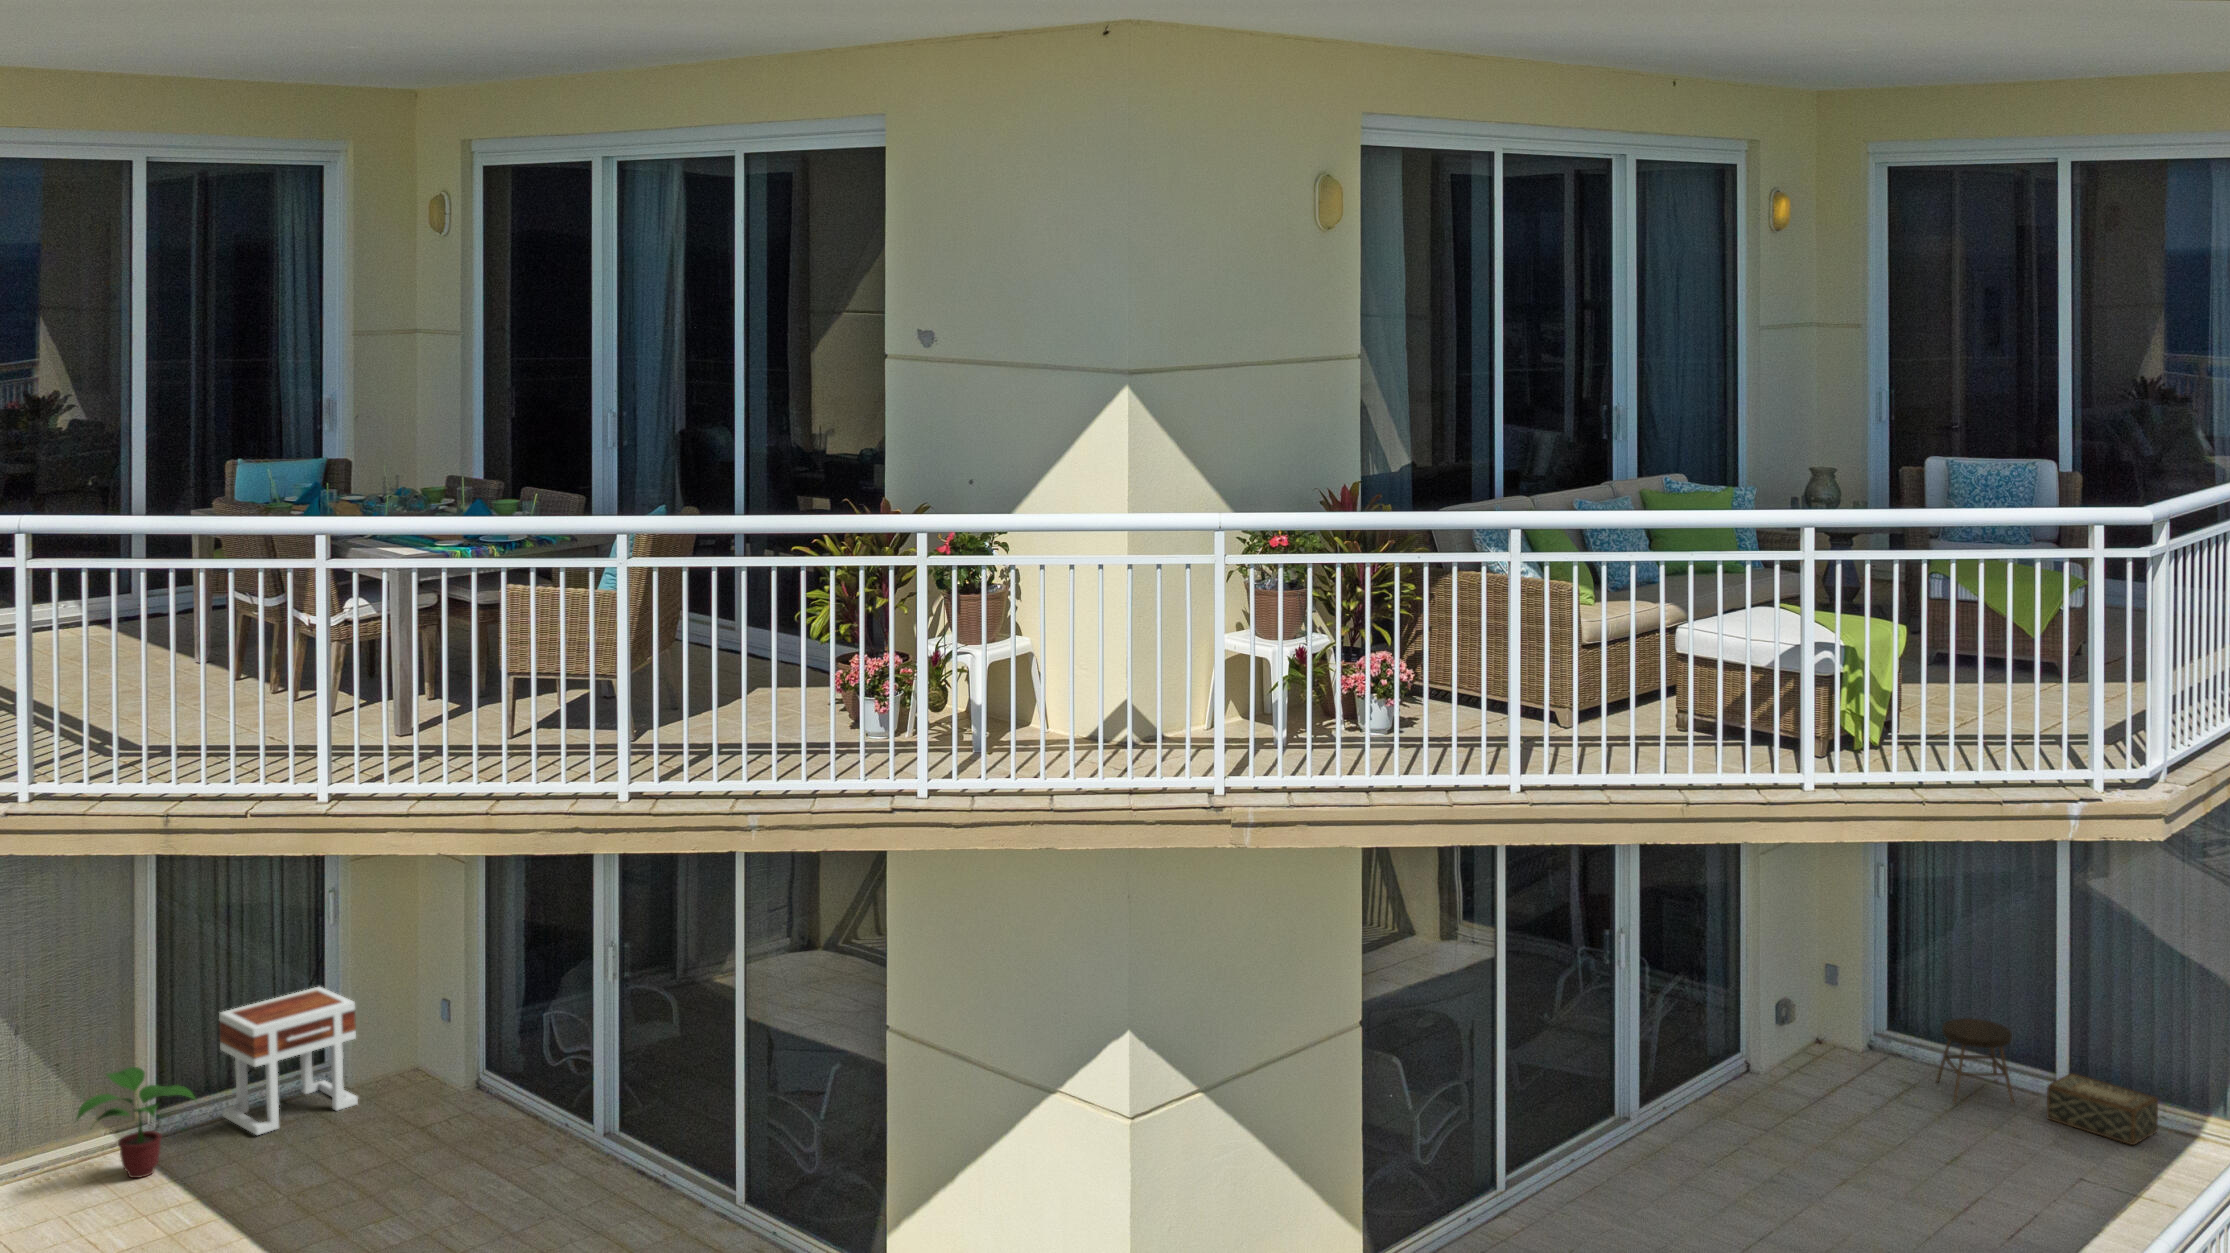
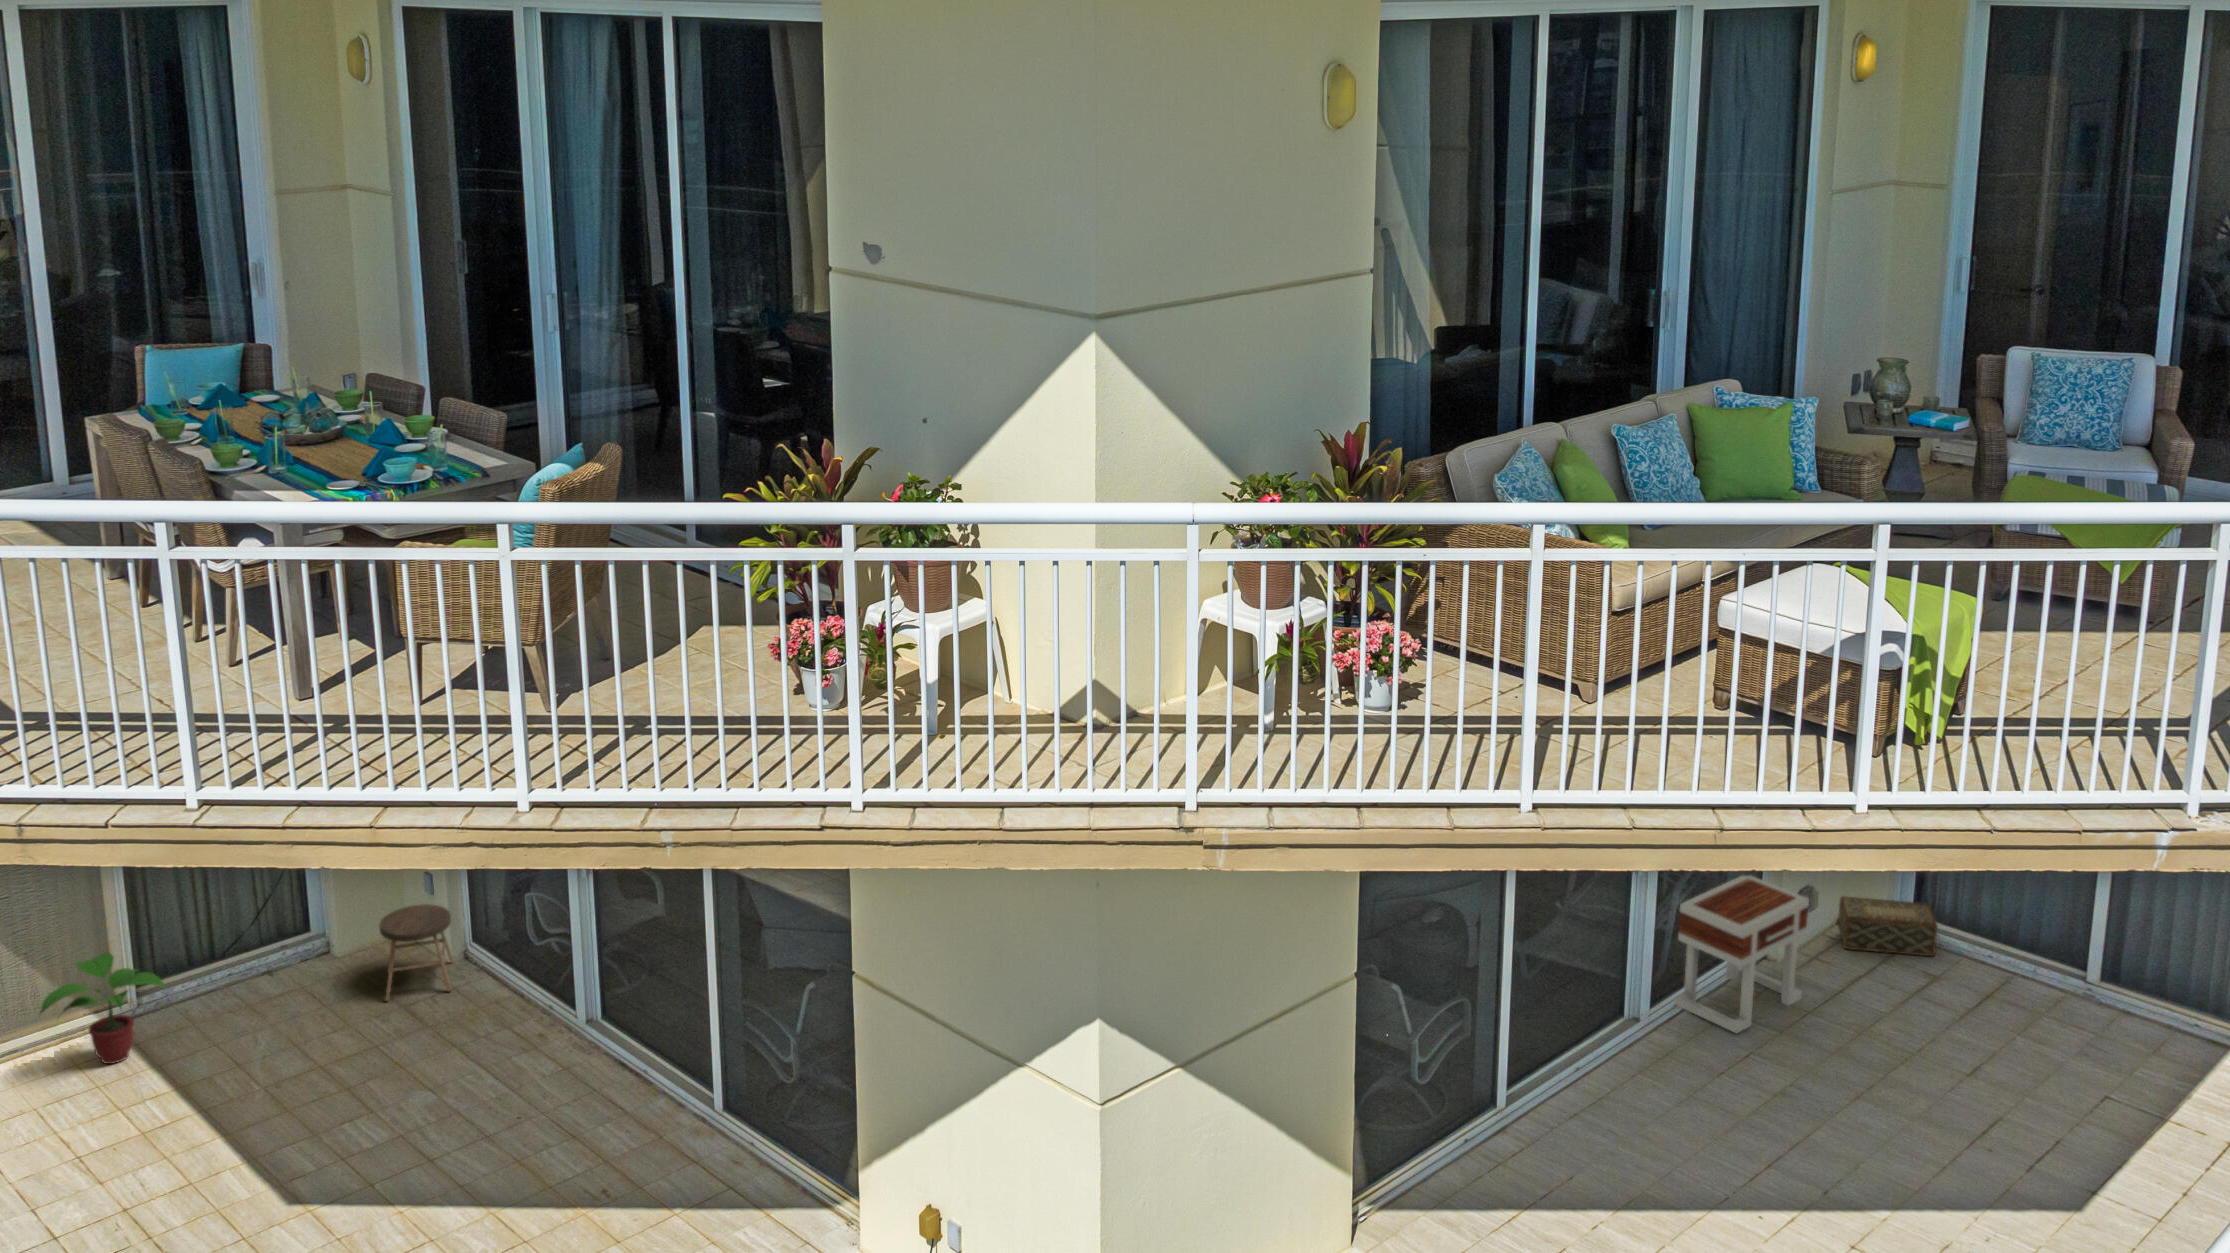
side table: present [219,987,358,1135] -> present [1674,876,1809,1033]
stool: present [1936,1018,2014,1104] -> present [379,904,454,1001]
woven basket: present [2047,1073,2158,1145] -> present [1838,896,1938,956]

